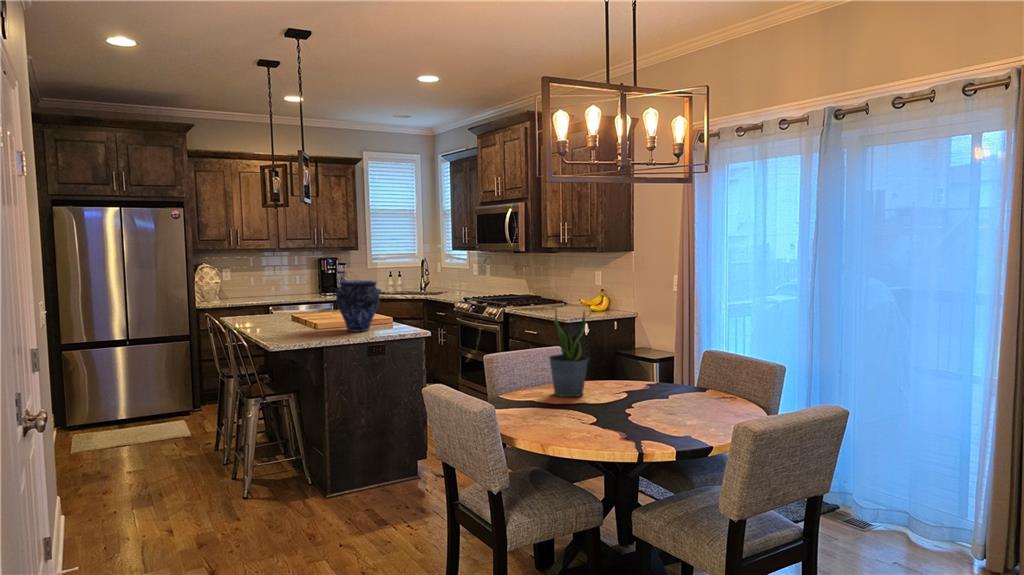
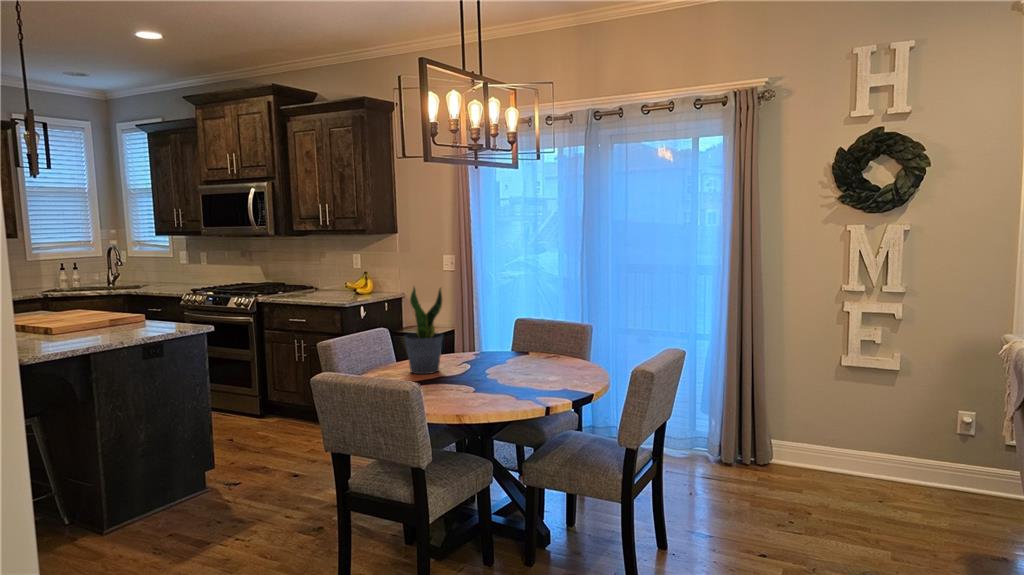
vase: present [335,280,381,332] -> none [83,271,146,334]

